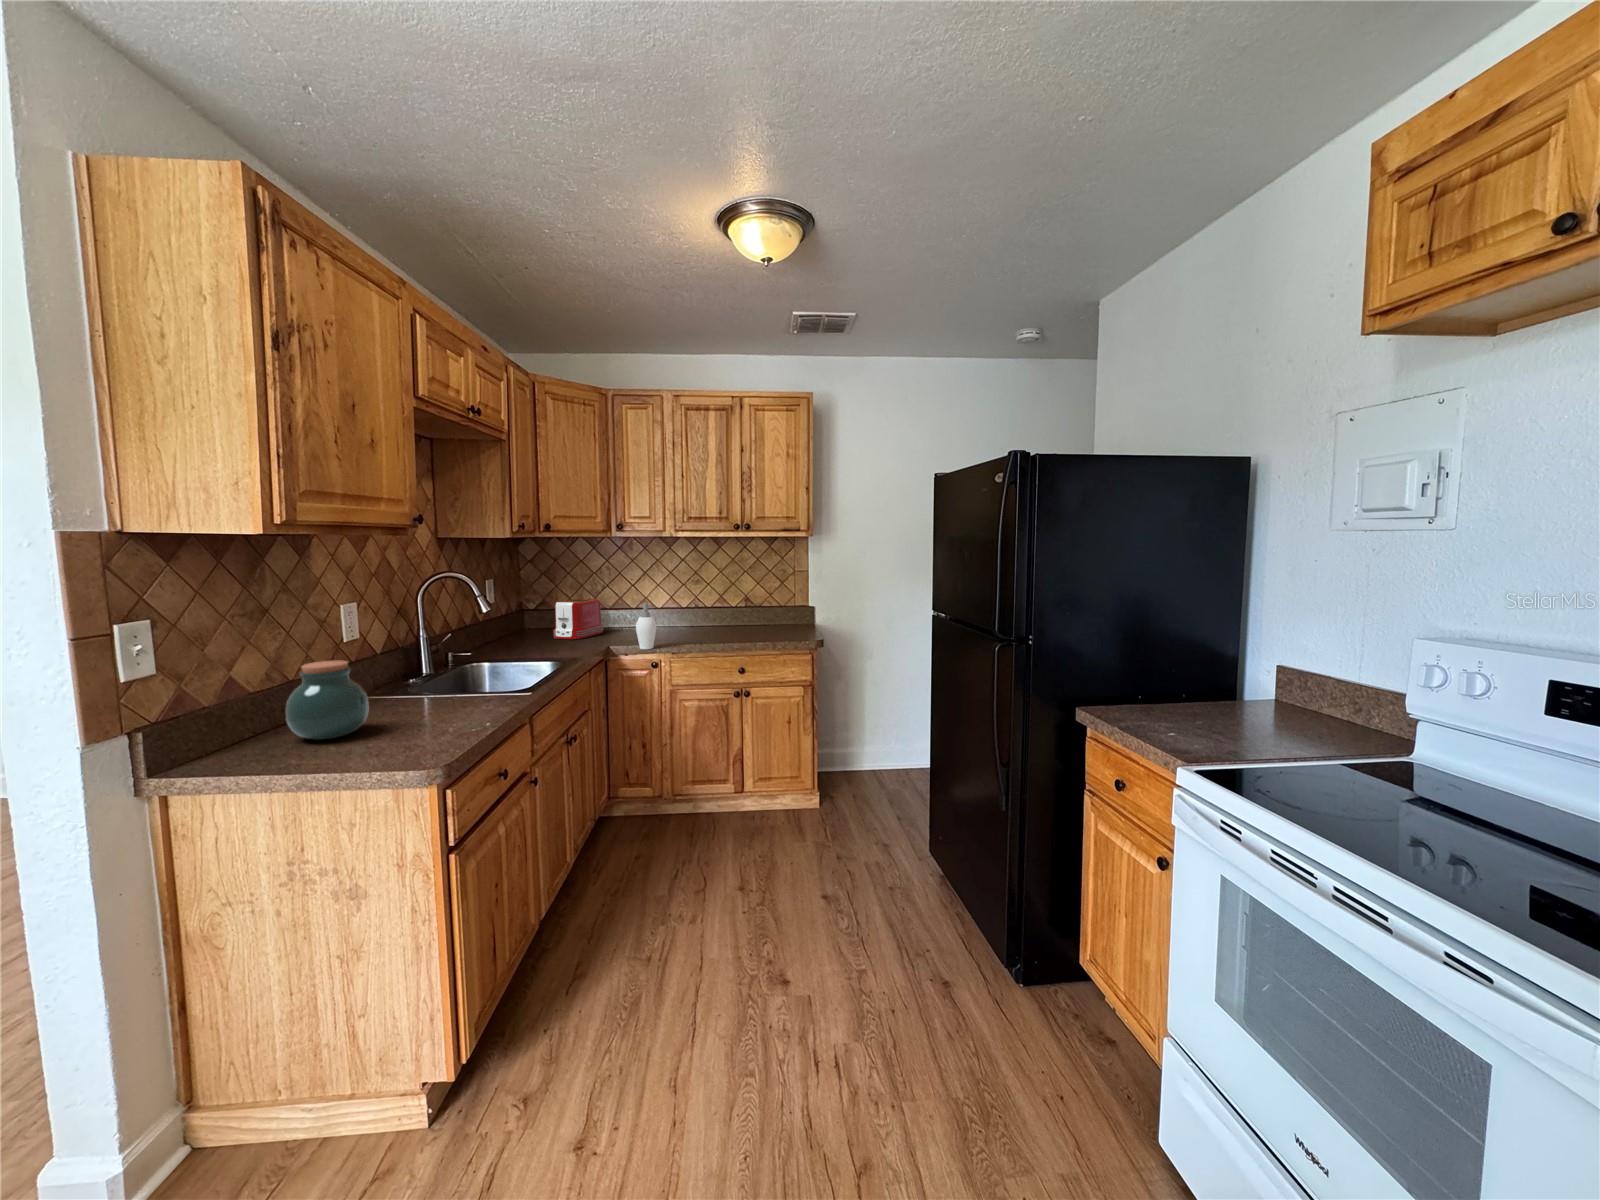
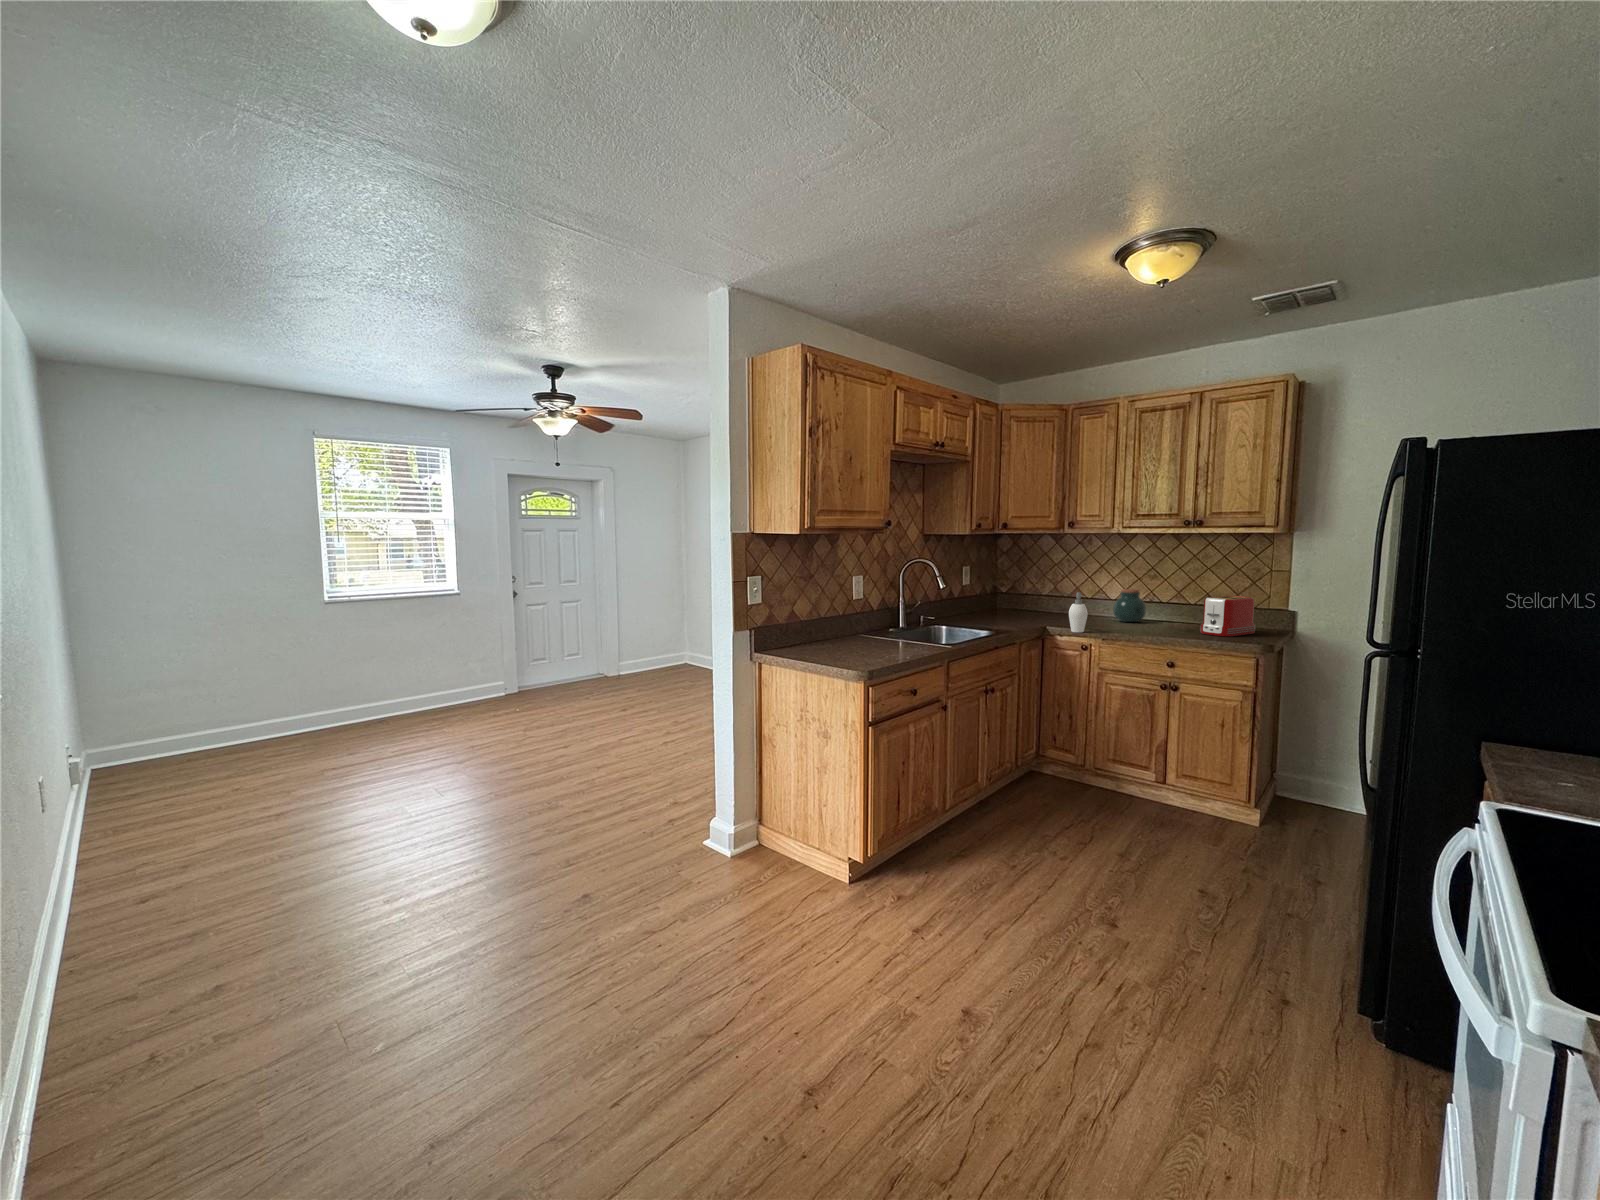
toaster: present [553,598,603,639] -> present [1200,596,1256,636]
jar: present [286,660,369,740] -> present [1113,589,1146,622]

